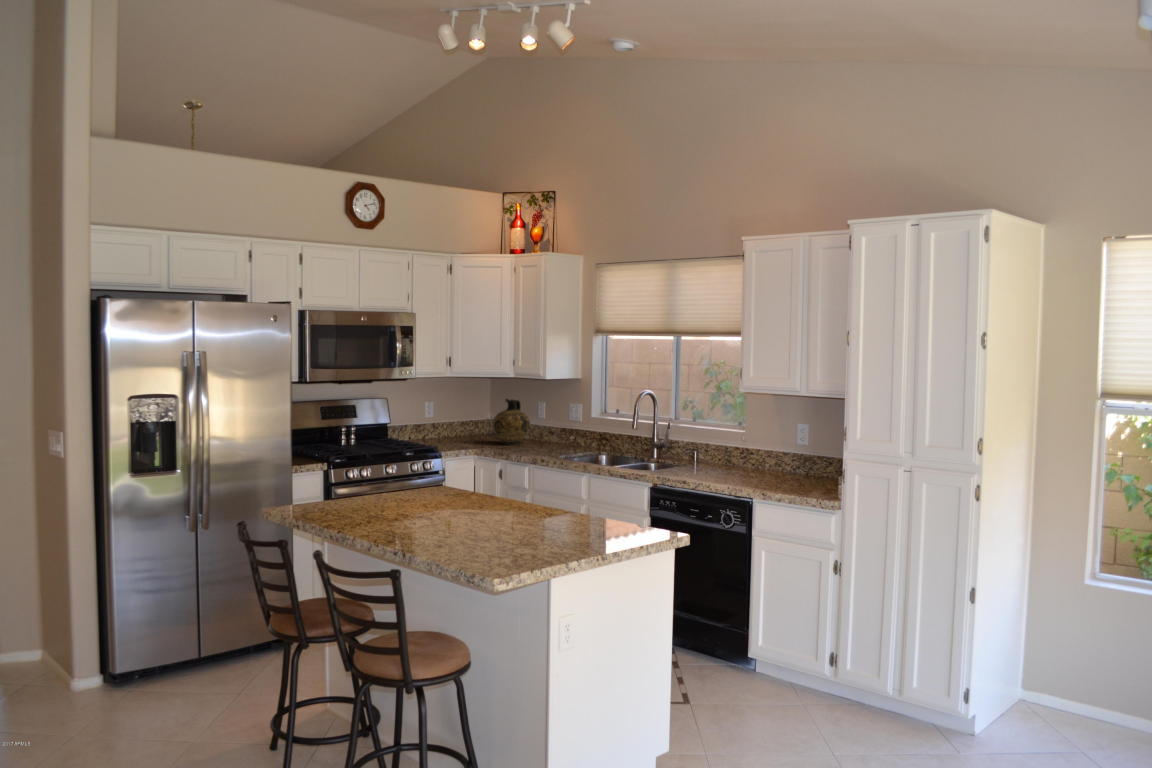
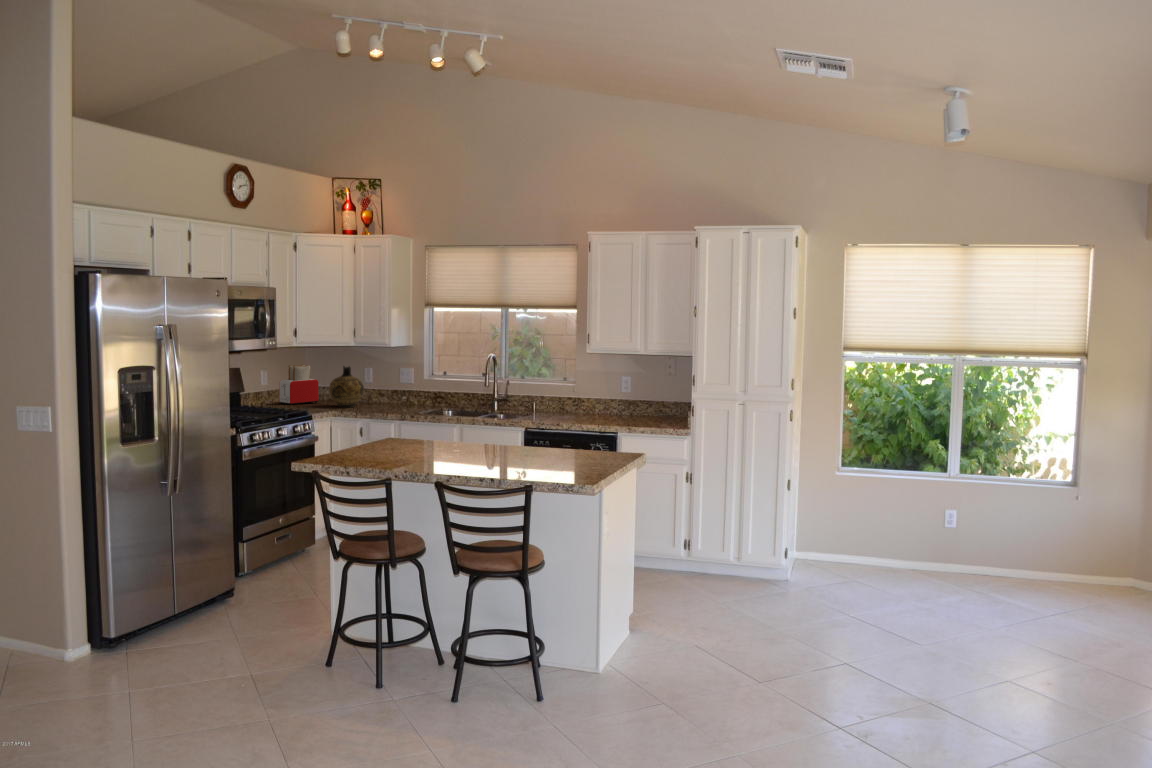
toaster: none [453,396,495,439] -> present [279,365,319,405]

